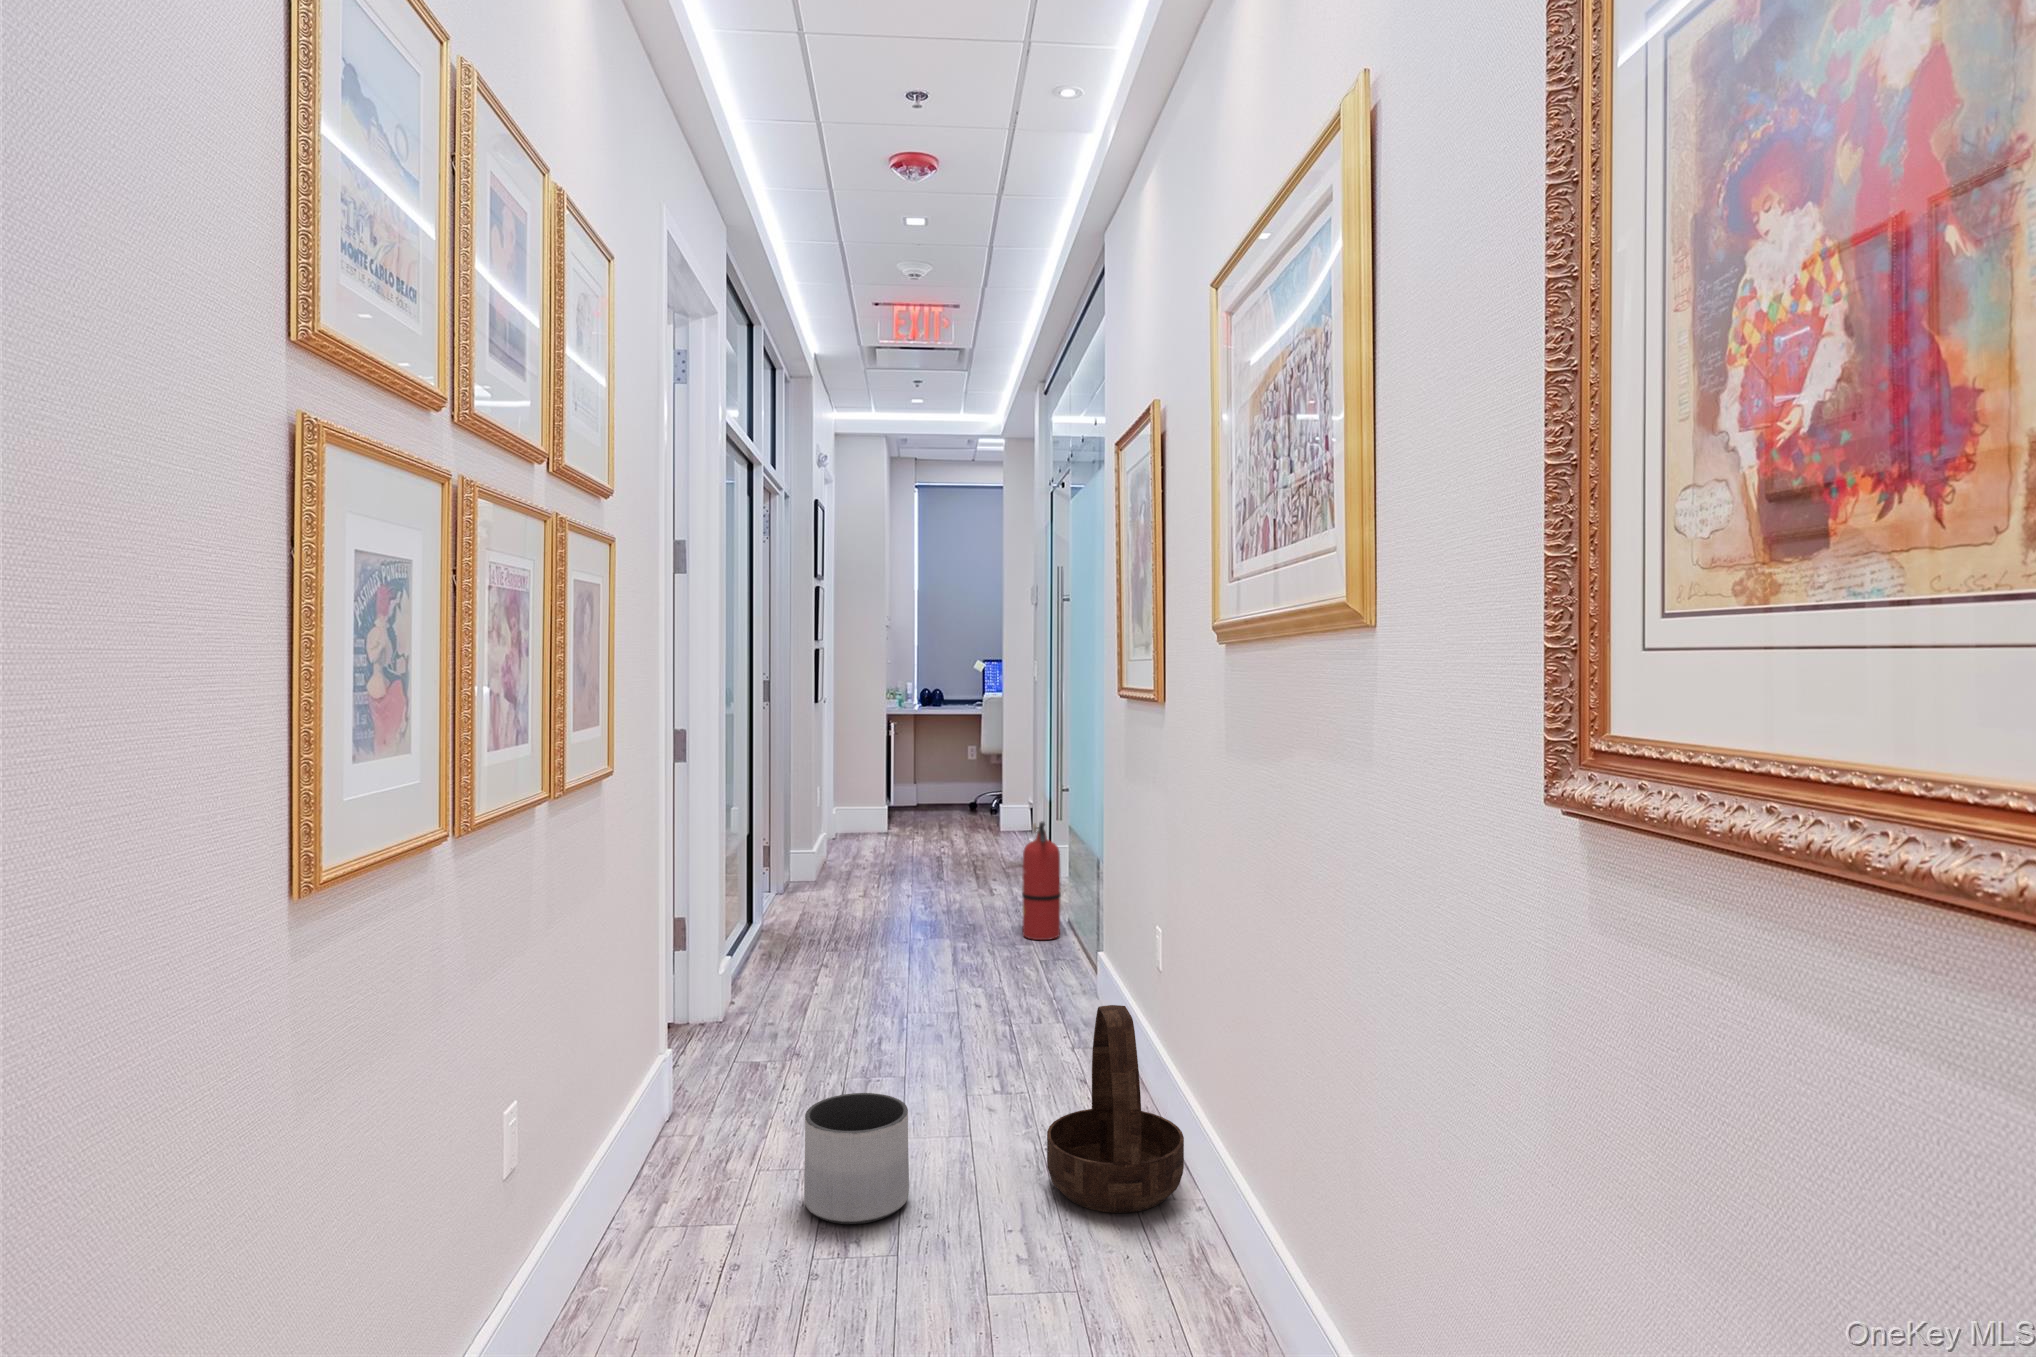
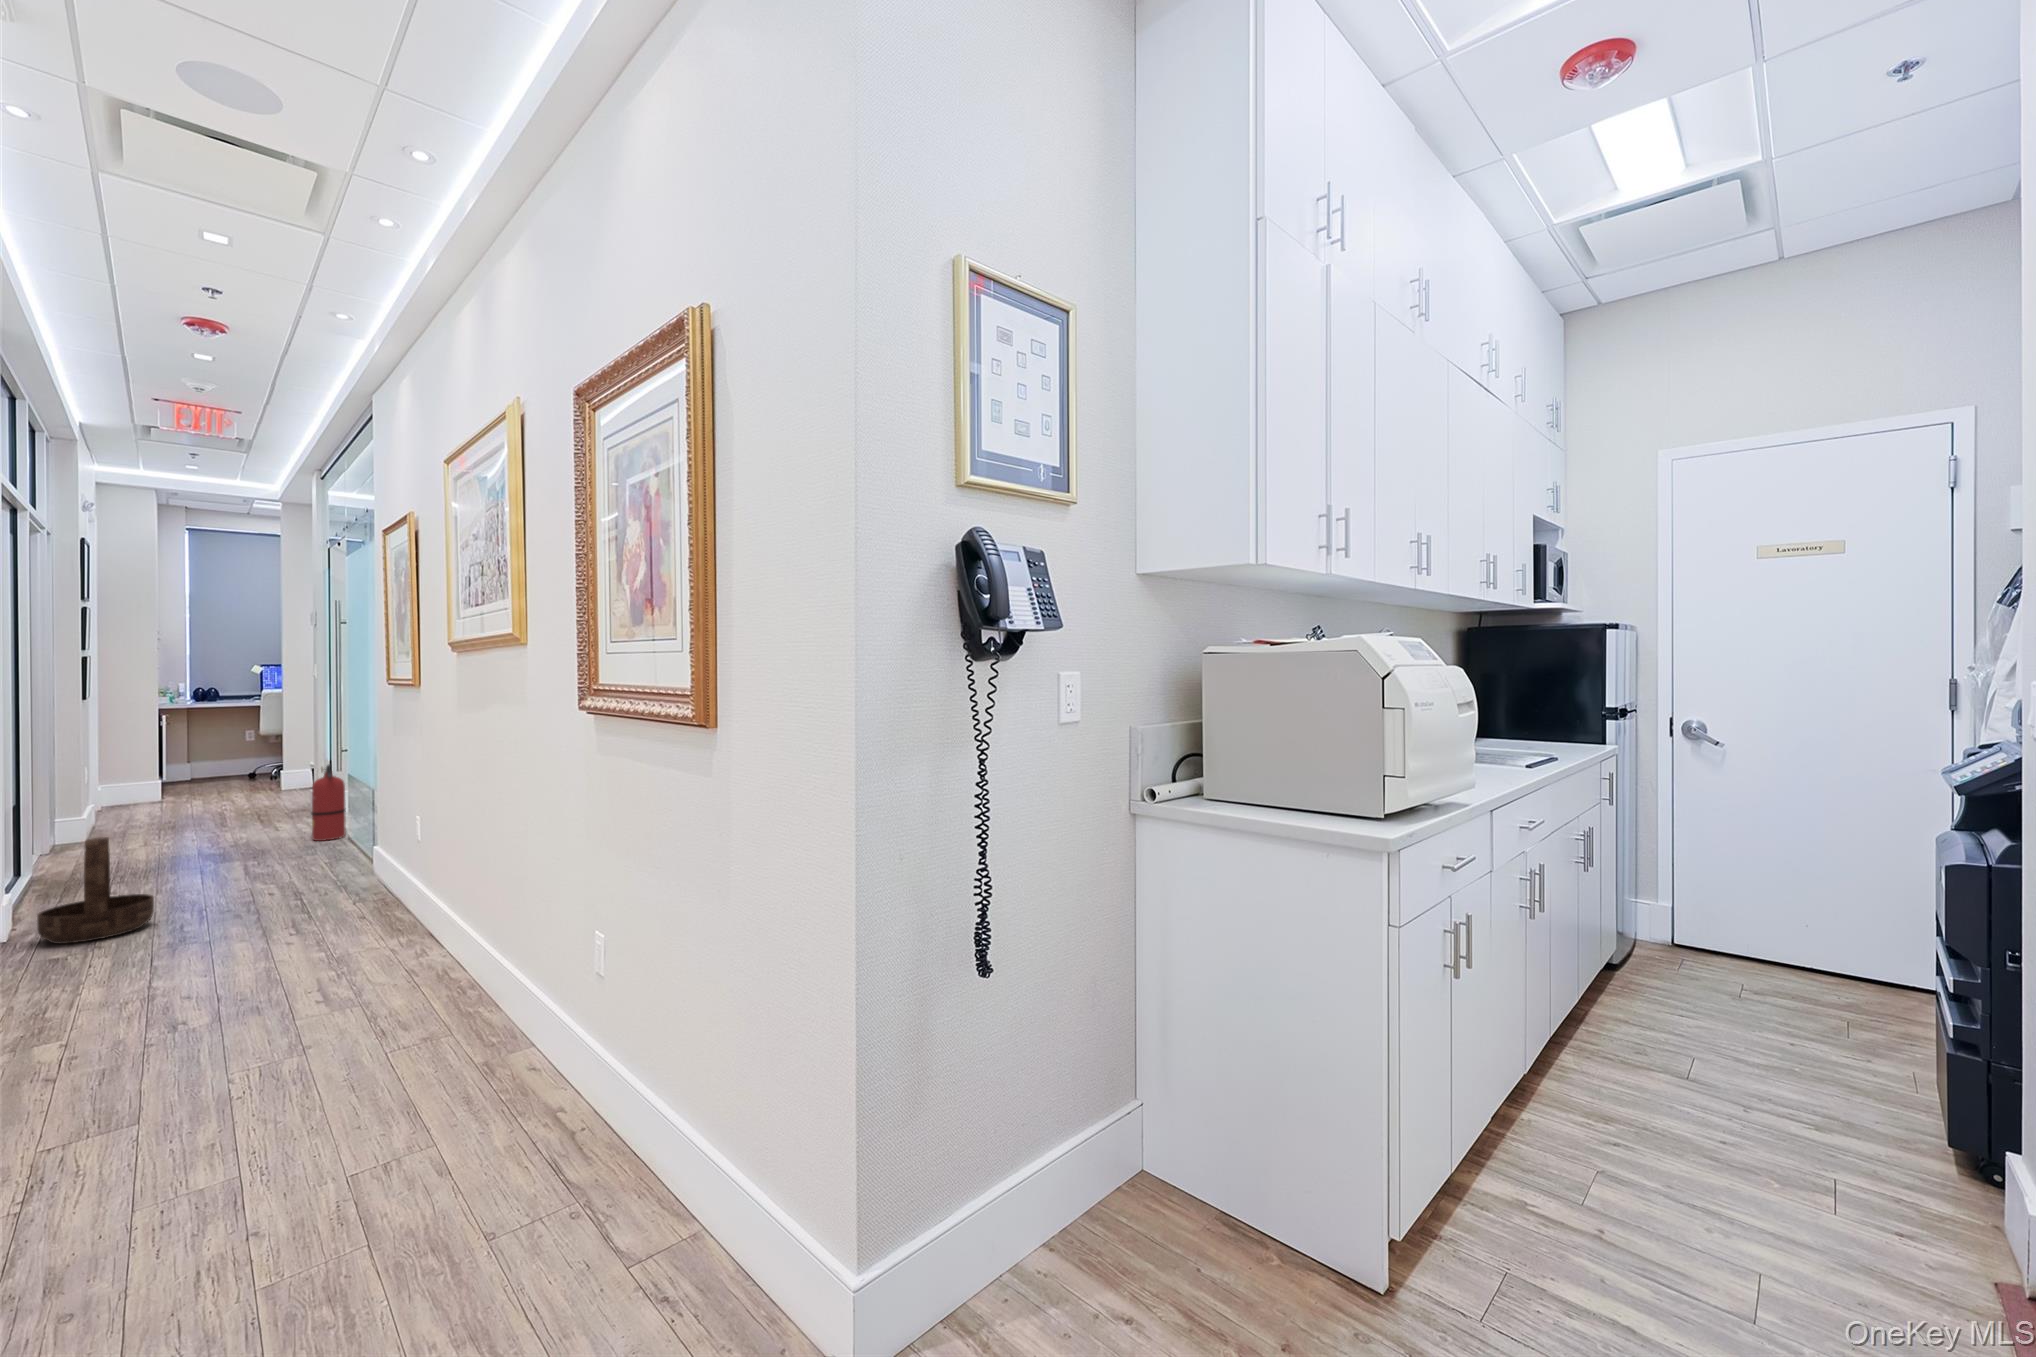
basket: present [1047,1005,1184,1213] -> present [37,837,154,944]
planter: present [804,1093,909,1224] -> none [146,896,233,964]

